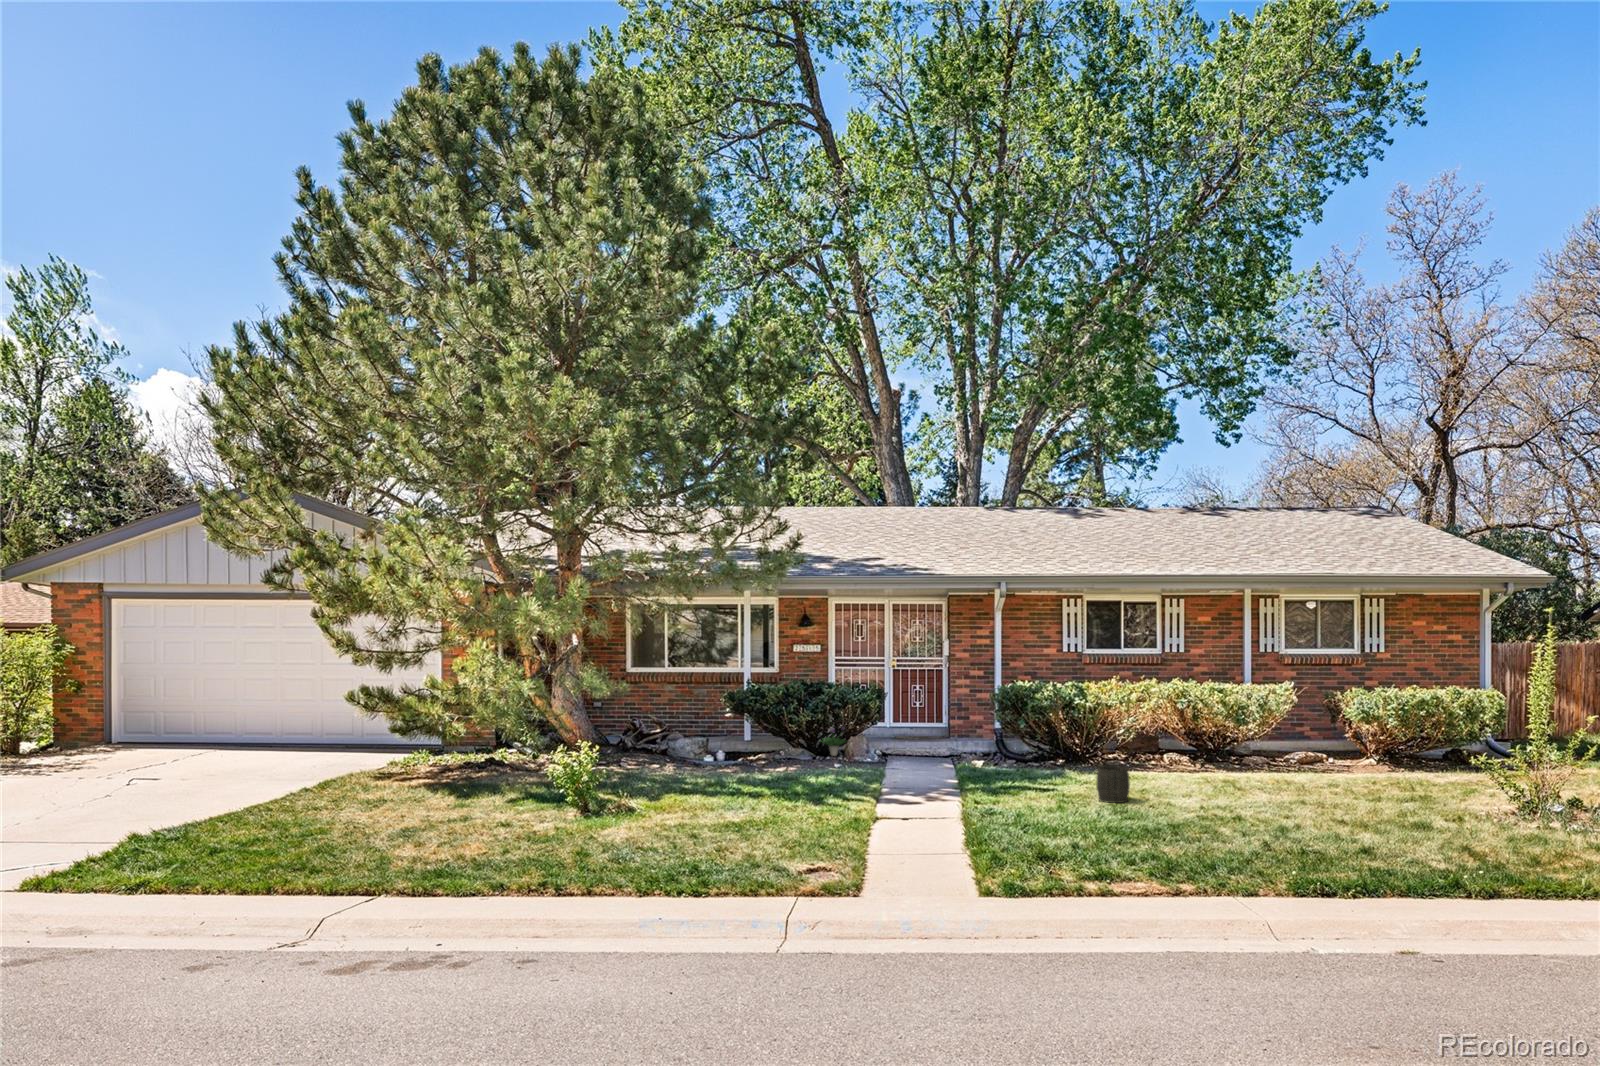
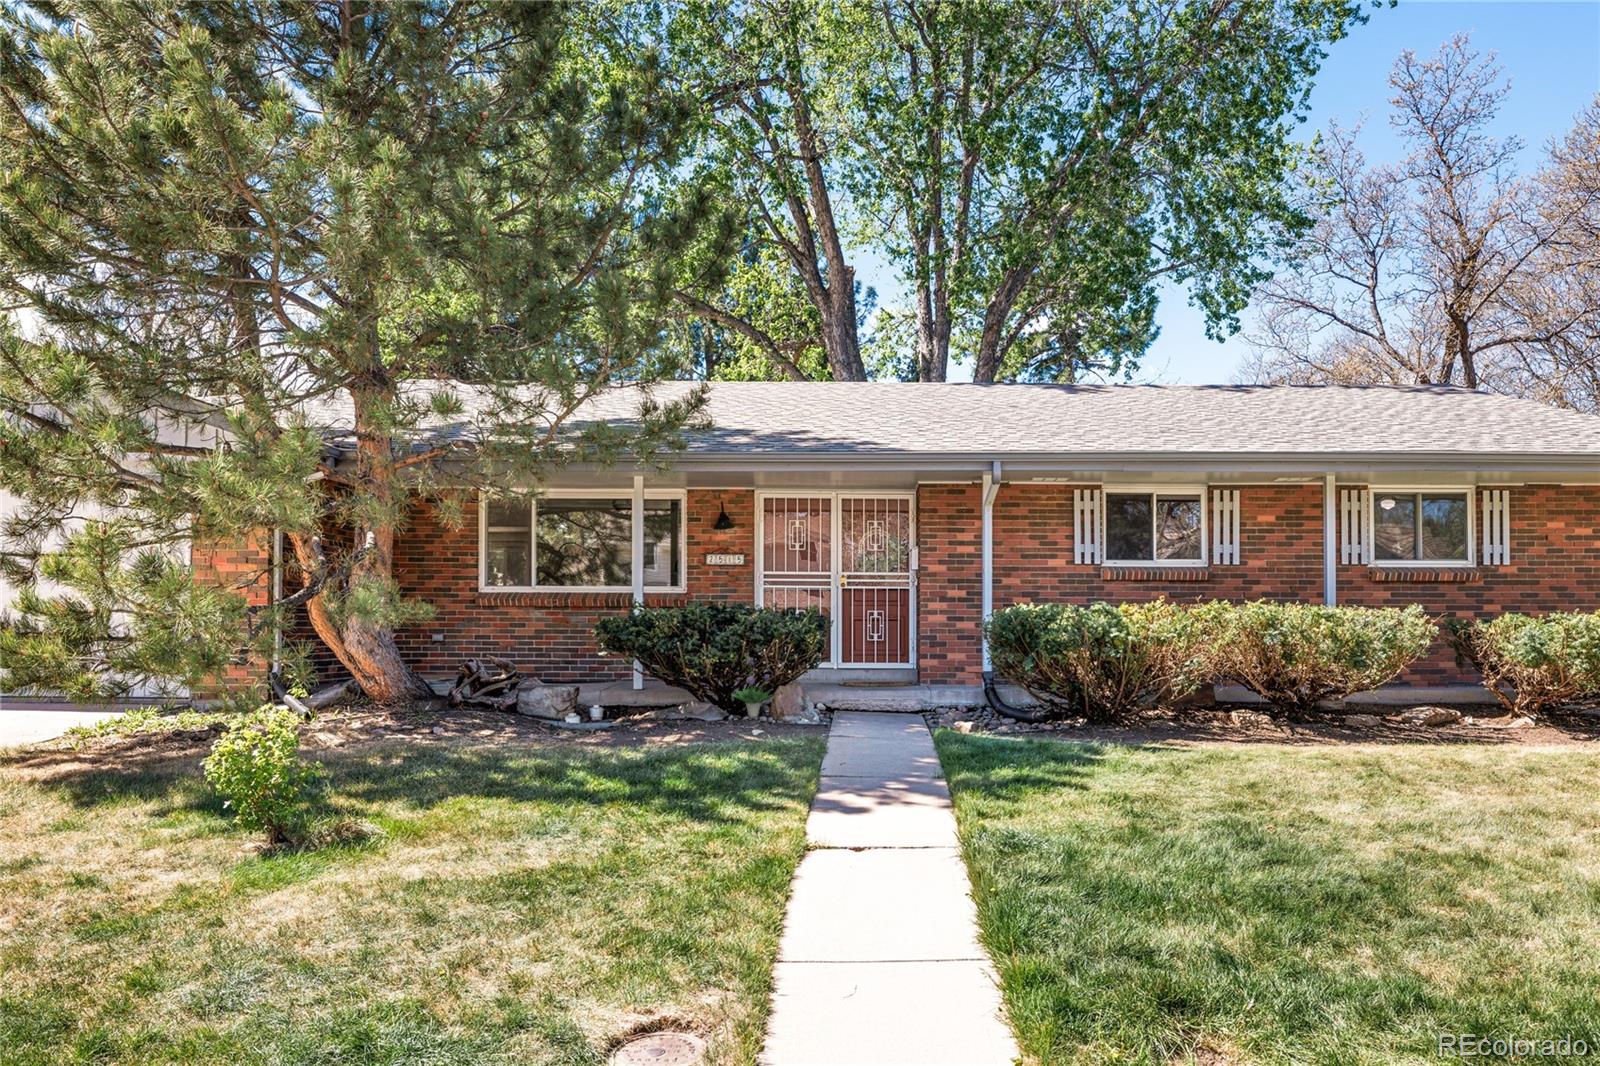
woven basket: present [1097,766,1130,803] -> none [1211,773,1278,849]

